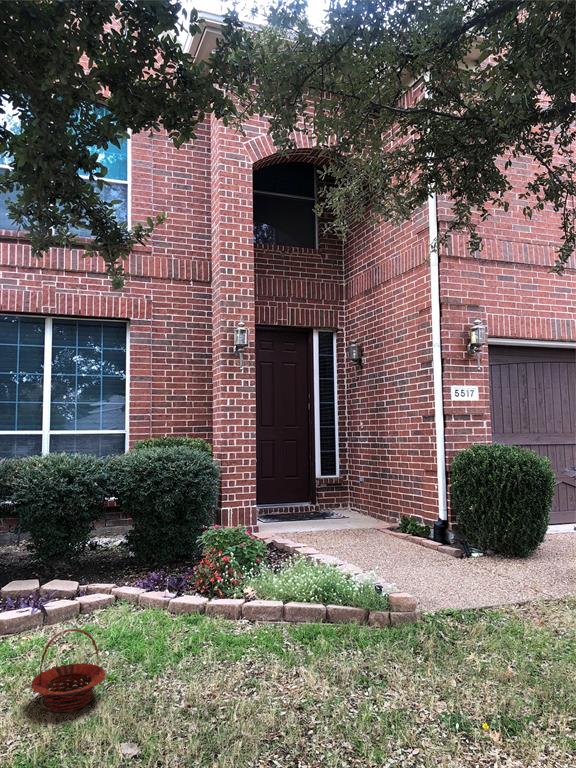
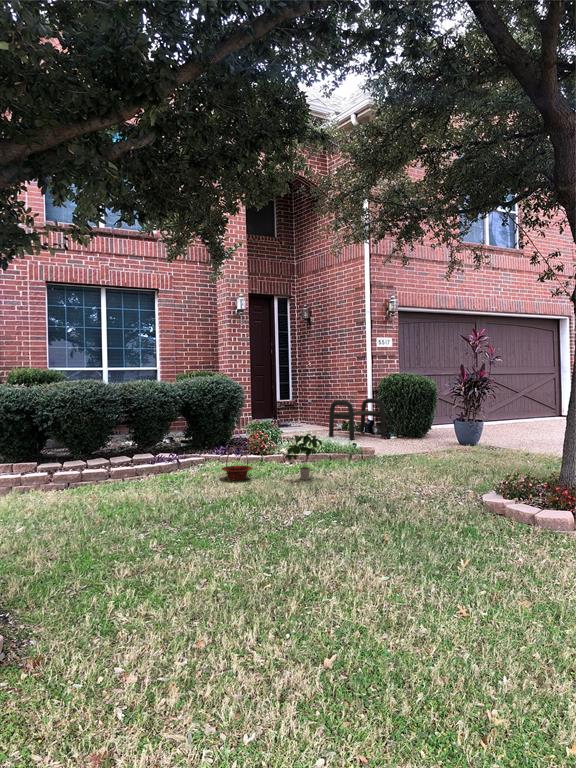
bench: none [370,484,467,559] -> present [329,398,386,440]
potted plant: none [165,606,263,722] -> present [285,434,322,480]

